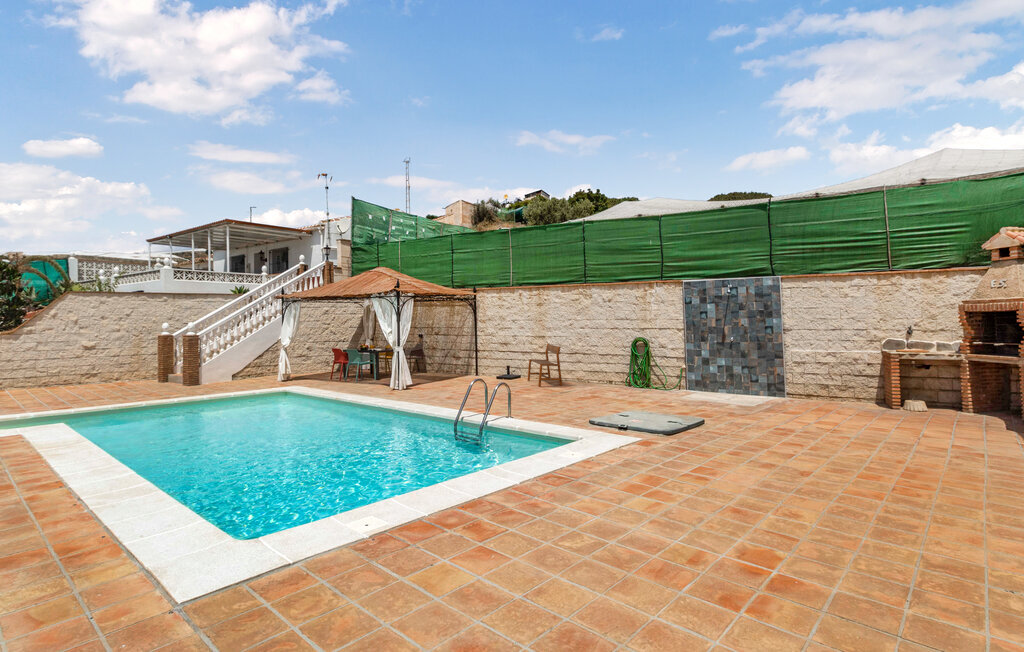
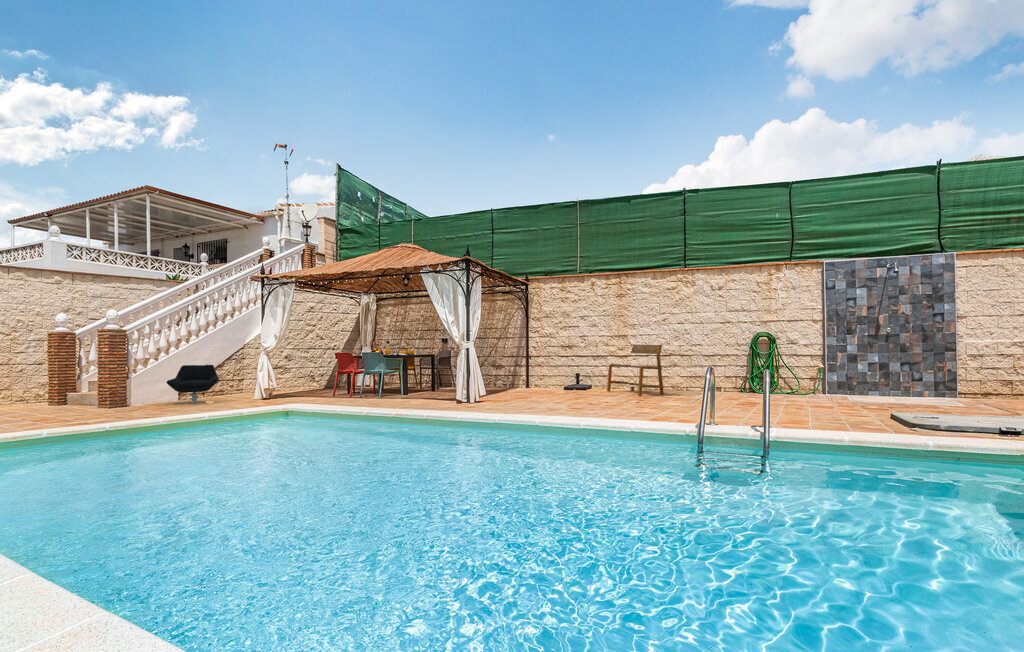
lounge chair: none [215,360,251,388] -> present [167,365,219,405]

